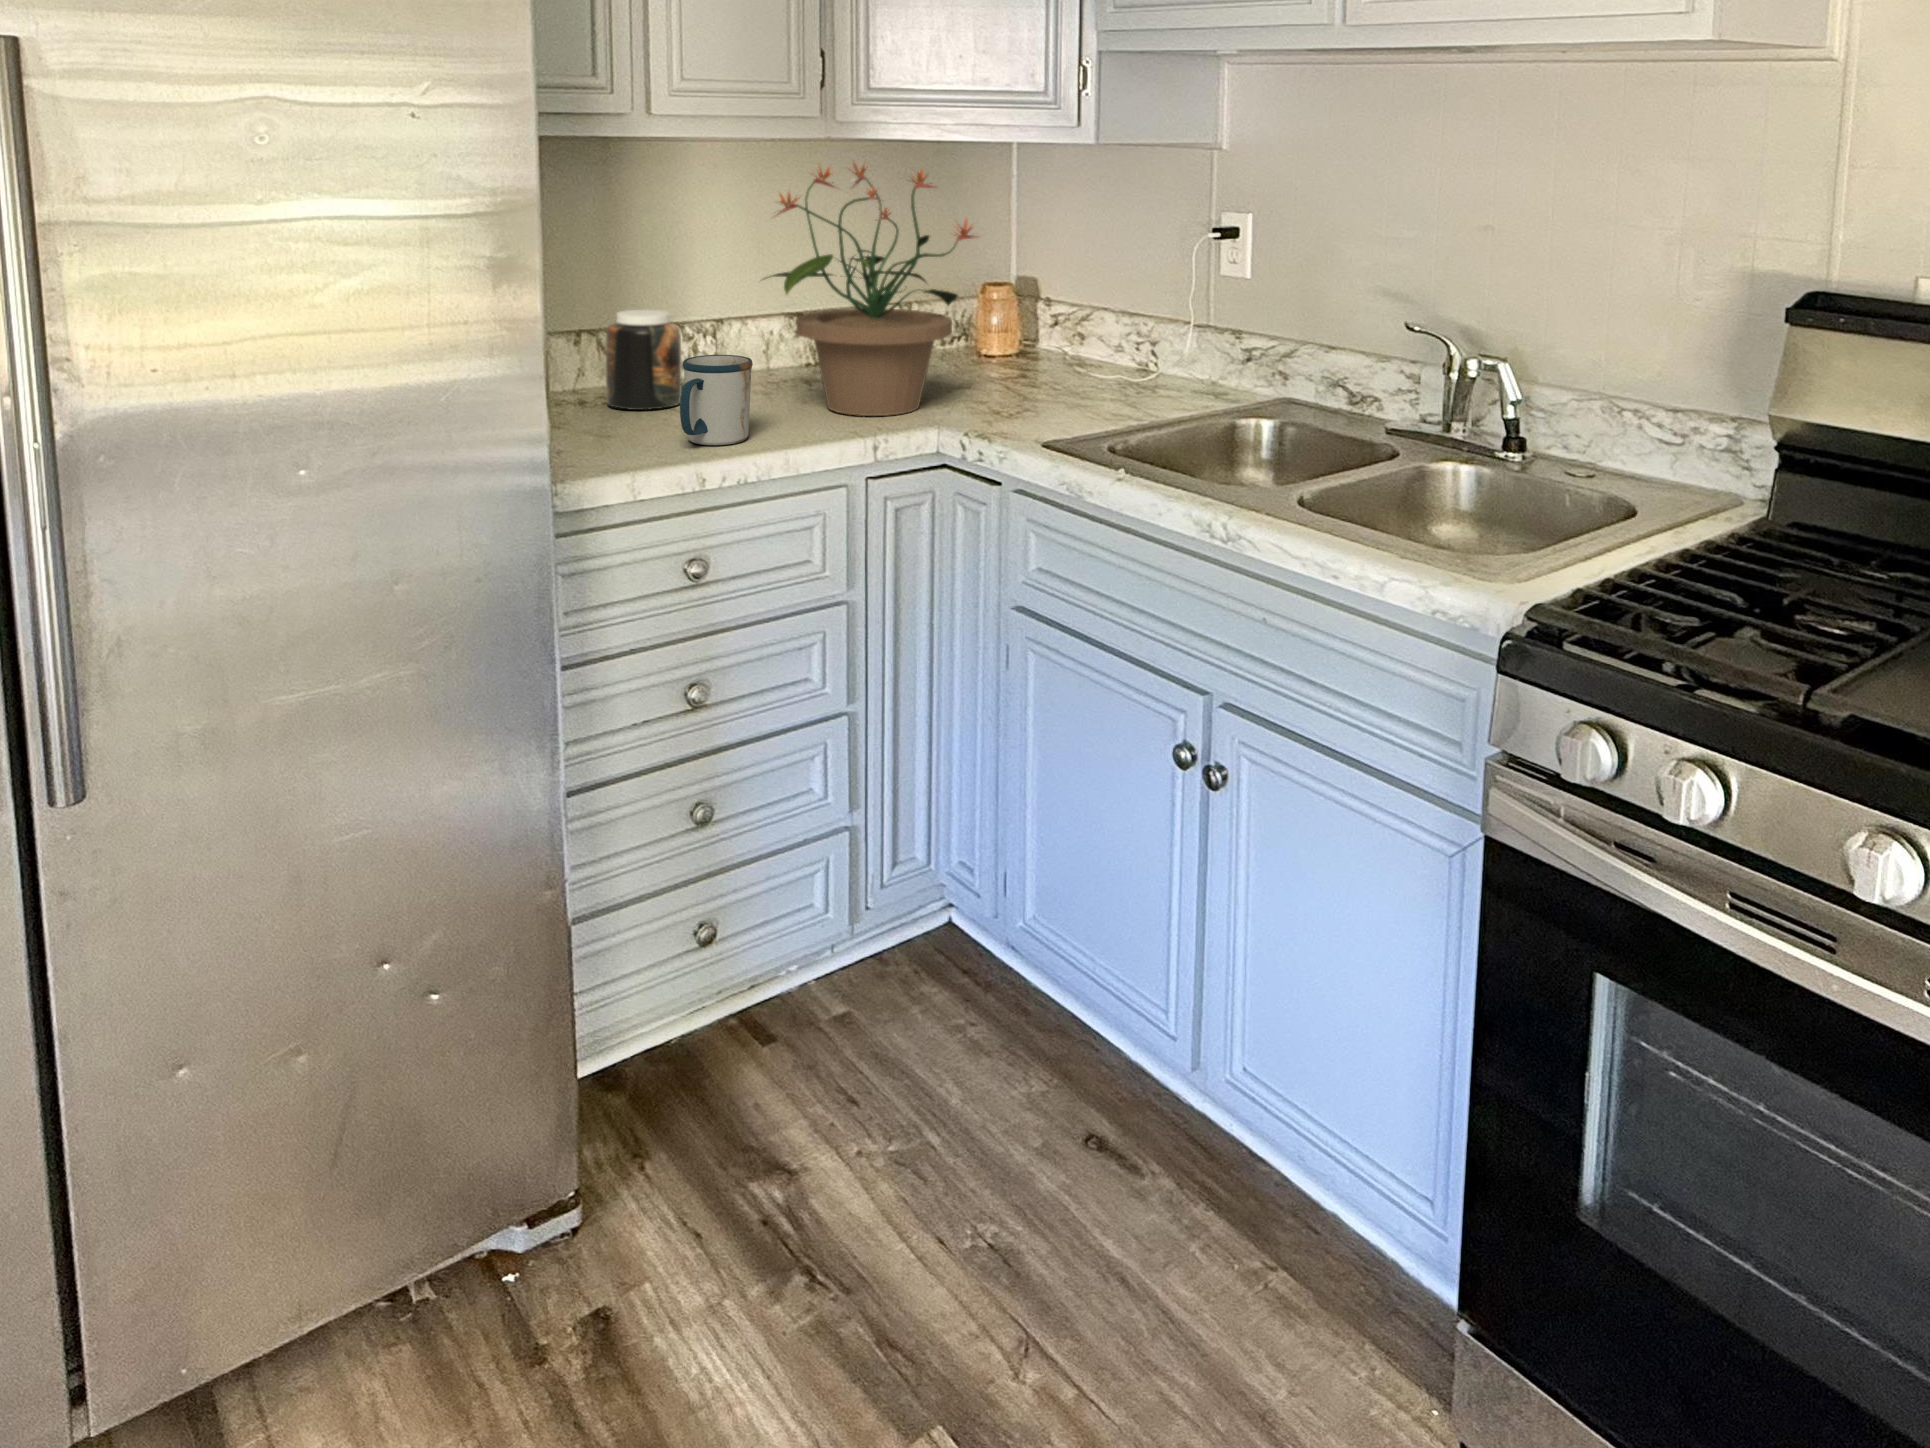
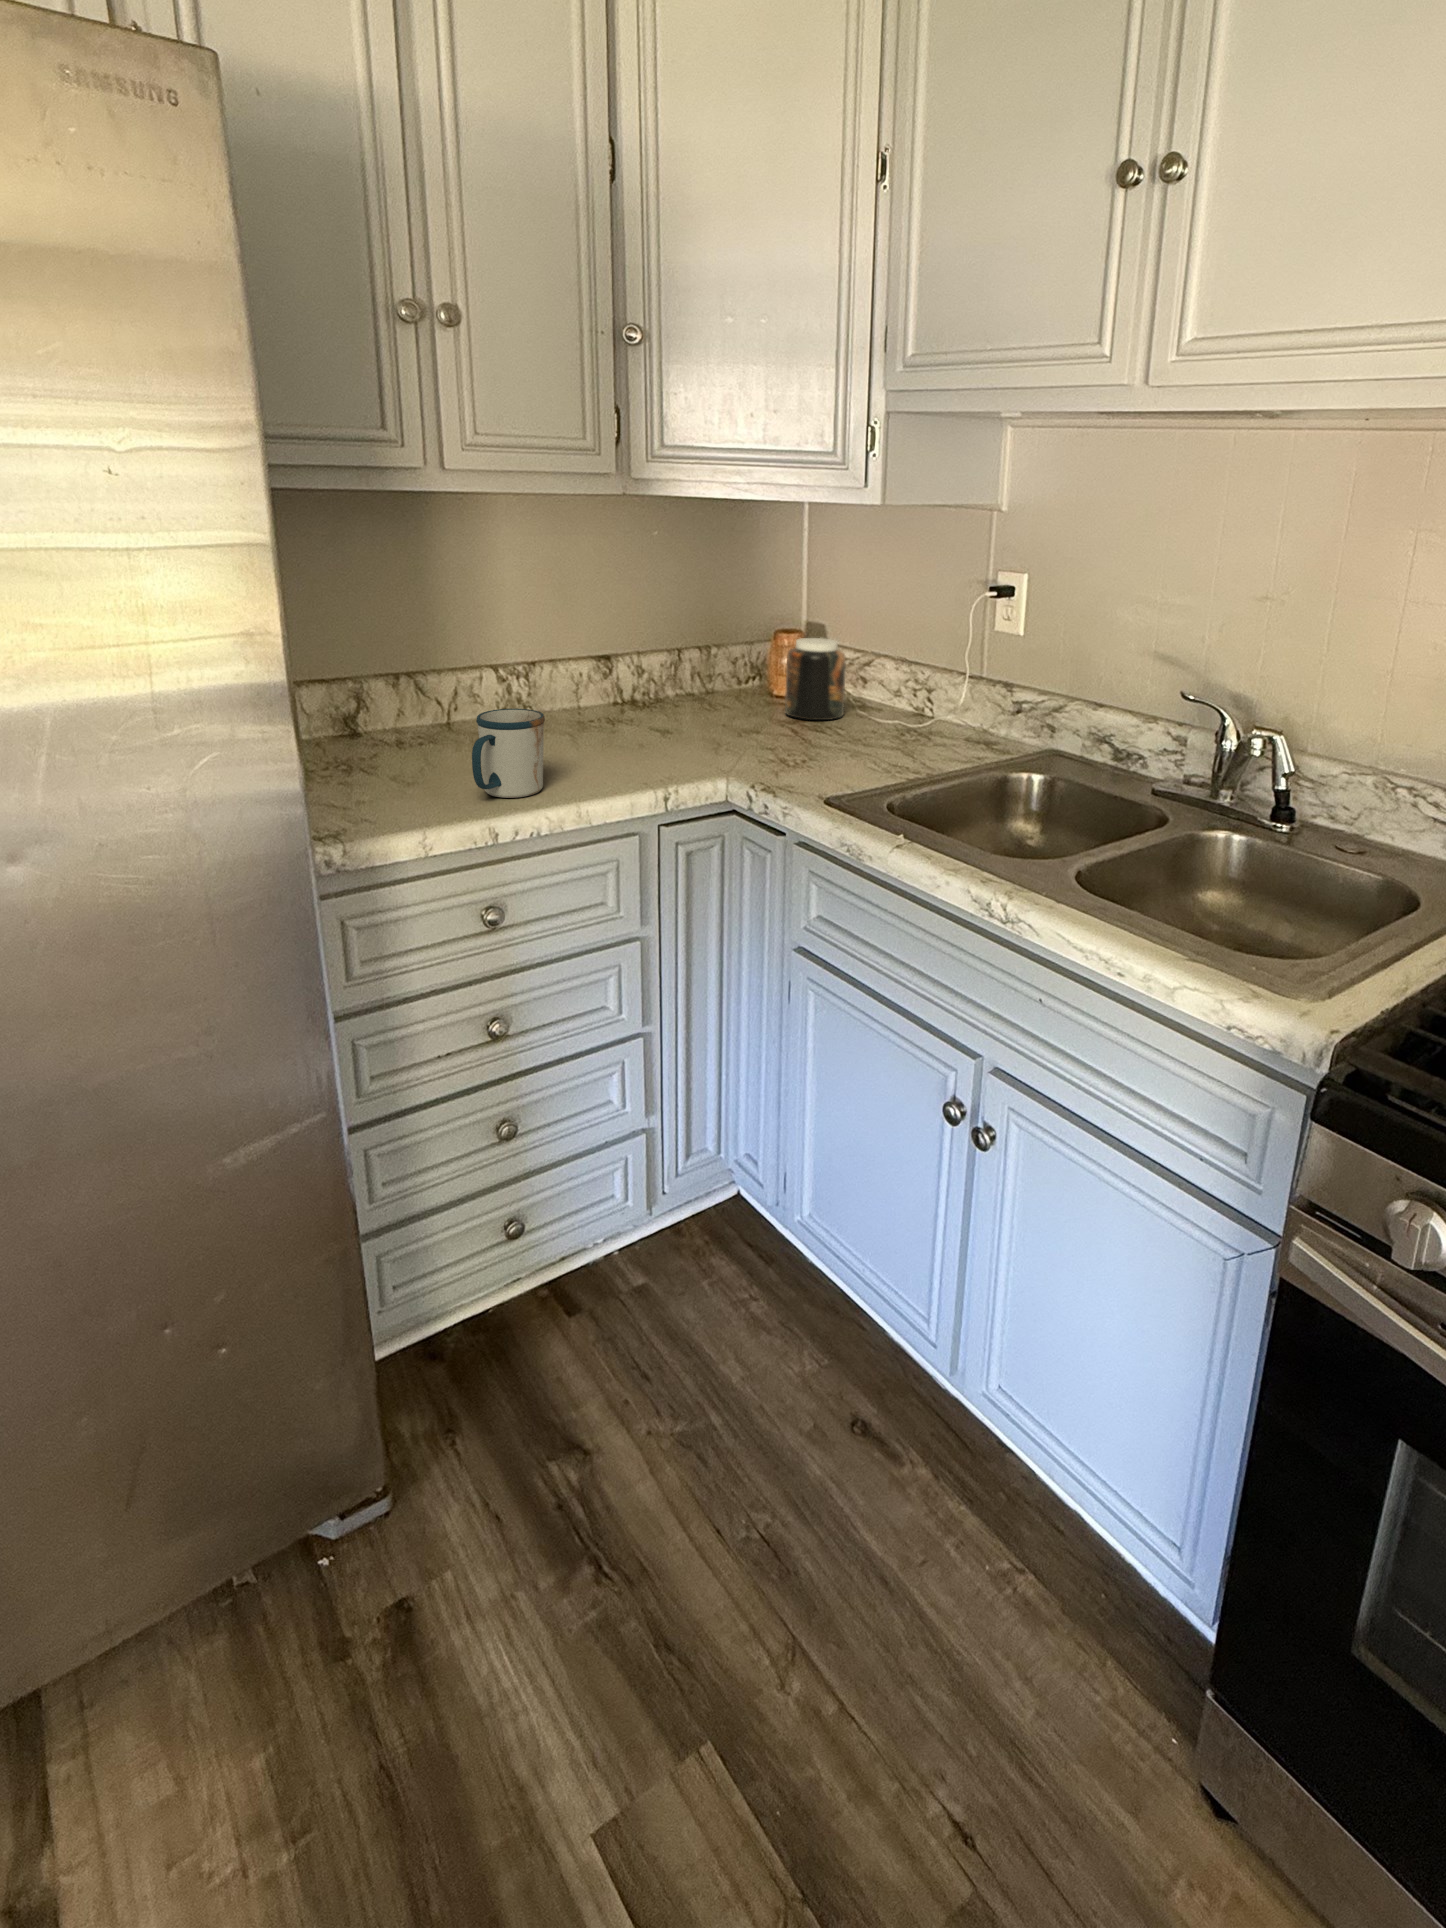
potted plant: present [767,163,976,416] -> none [558,516,770,764]
jar: present [606,310,681,410] -> present [785,638,846,720]

